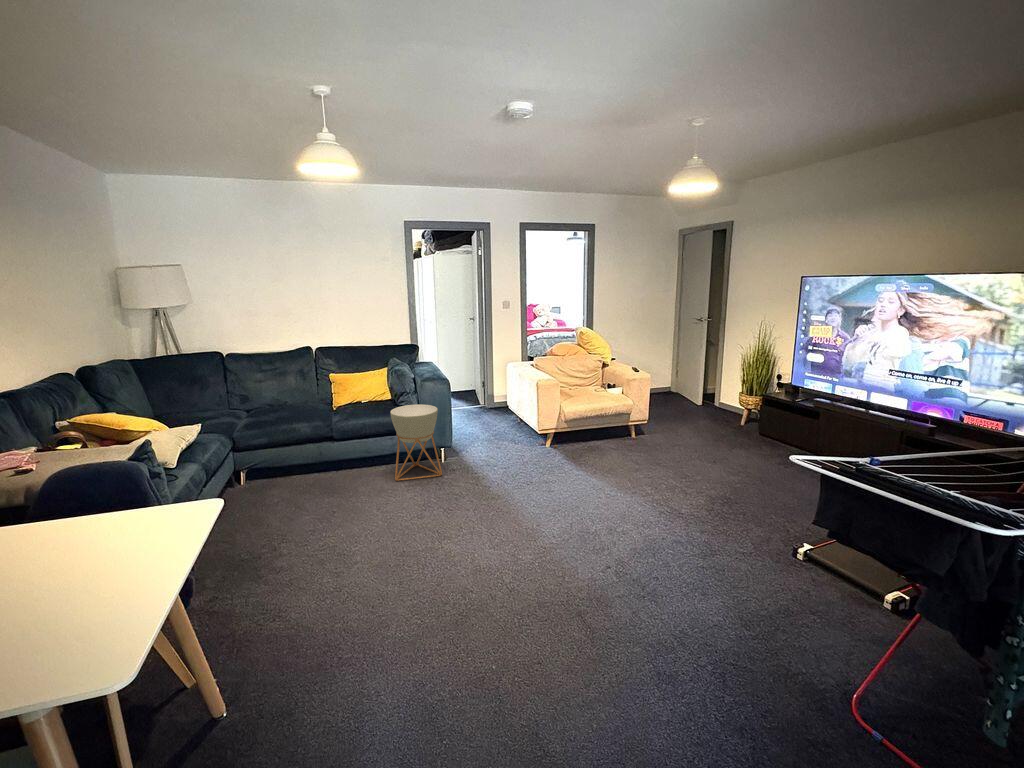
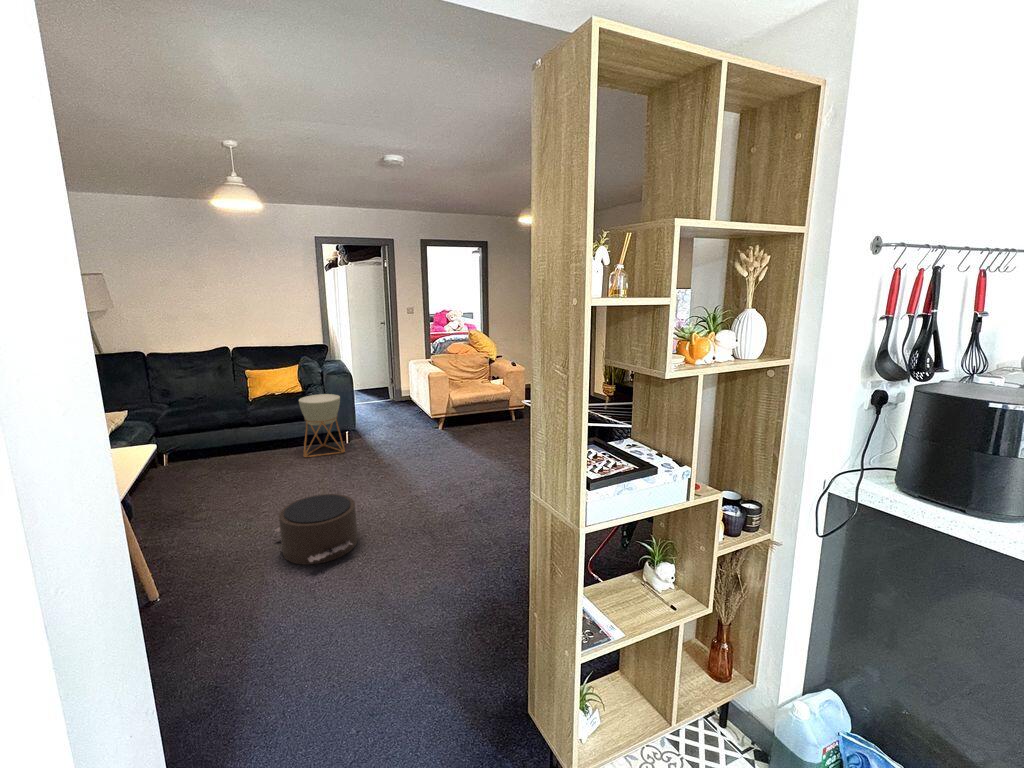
pouf: none [372,552,483,669] -> present [275,494,357,565]

